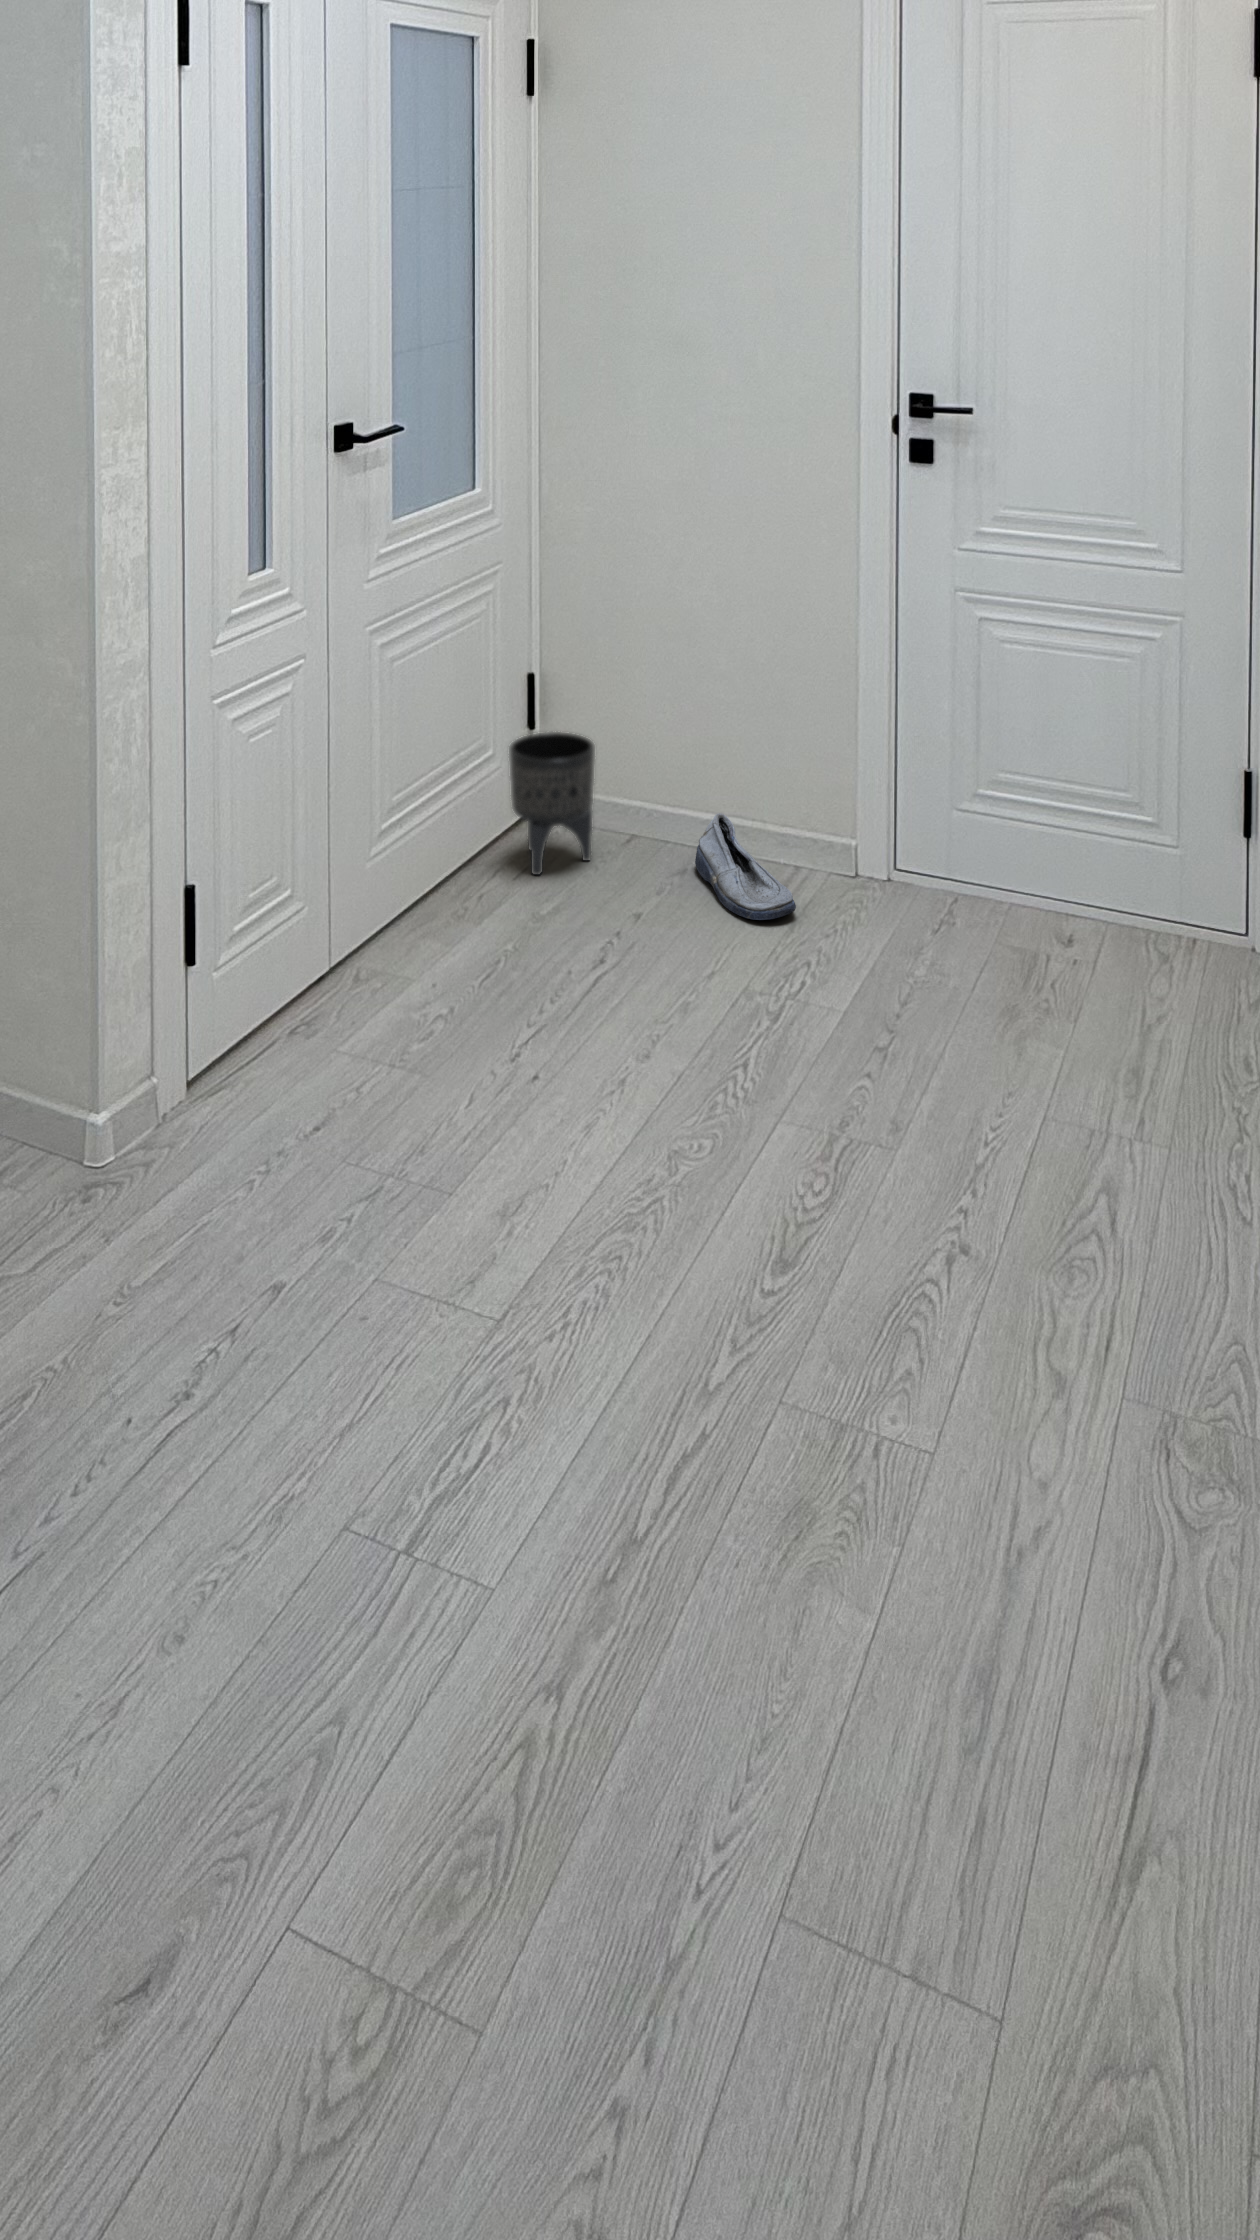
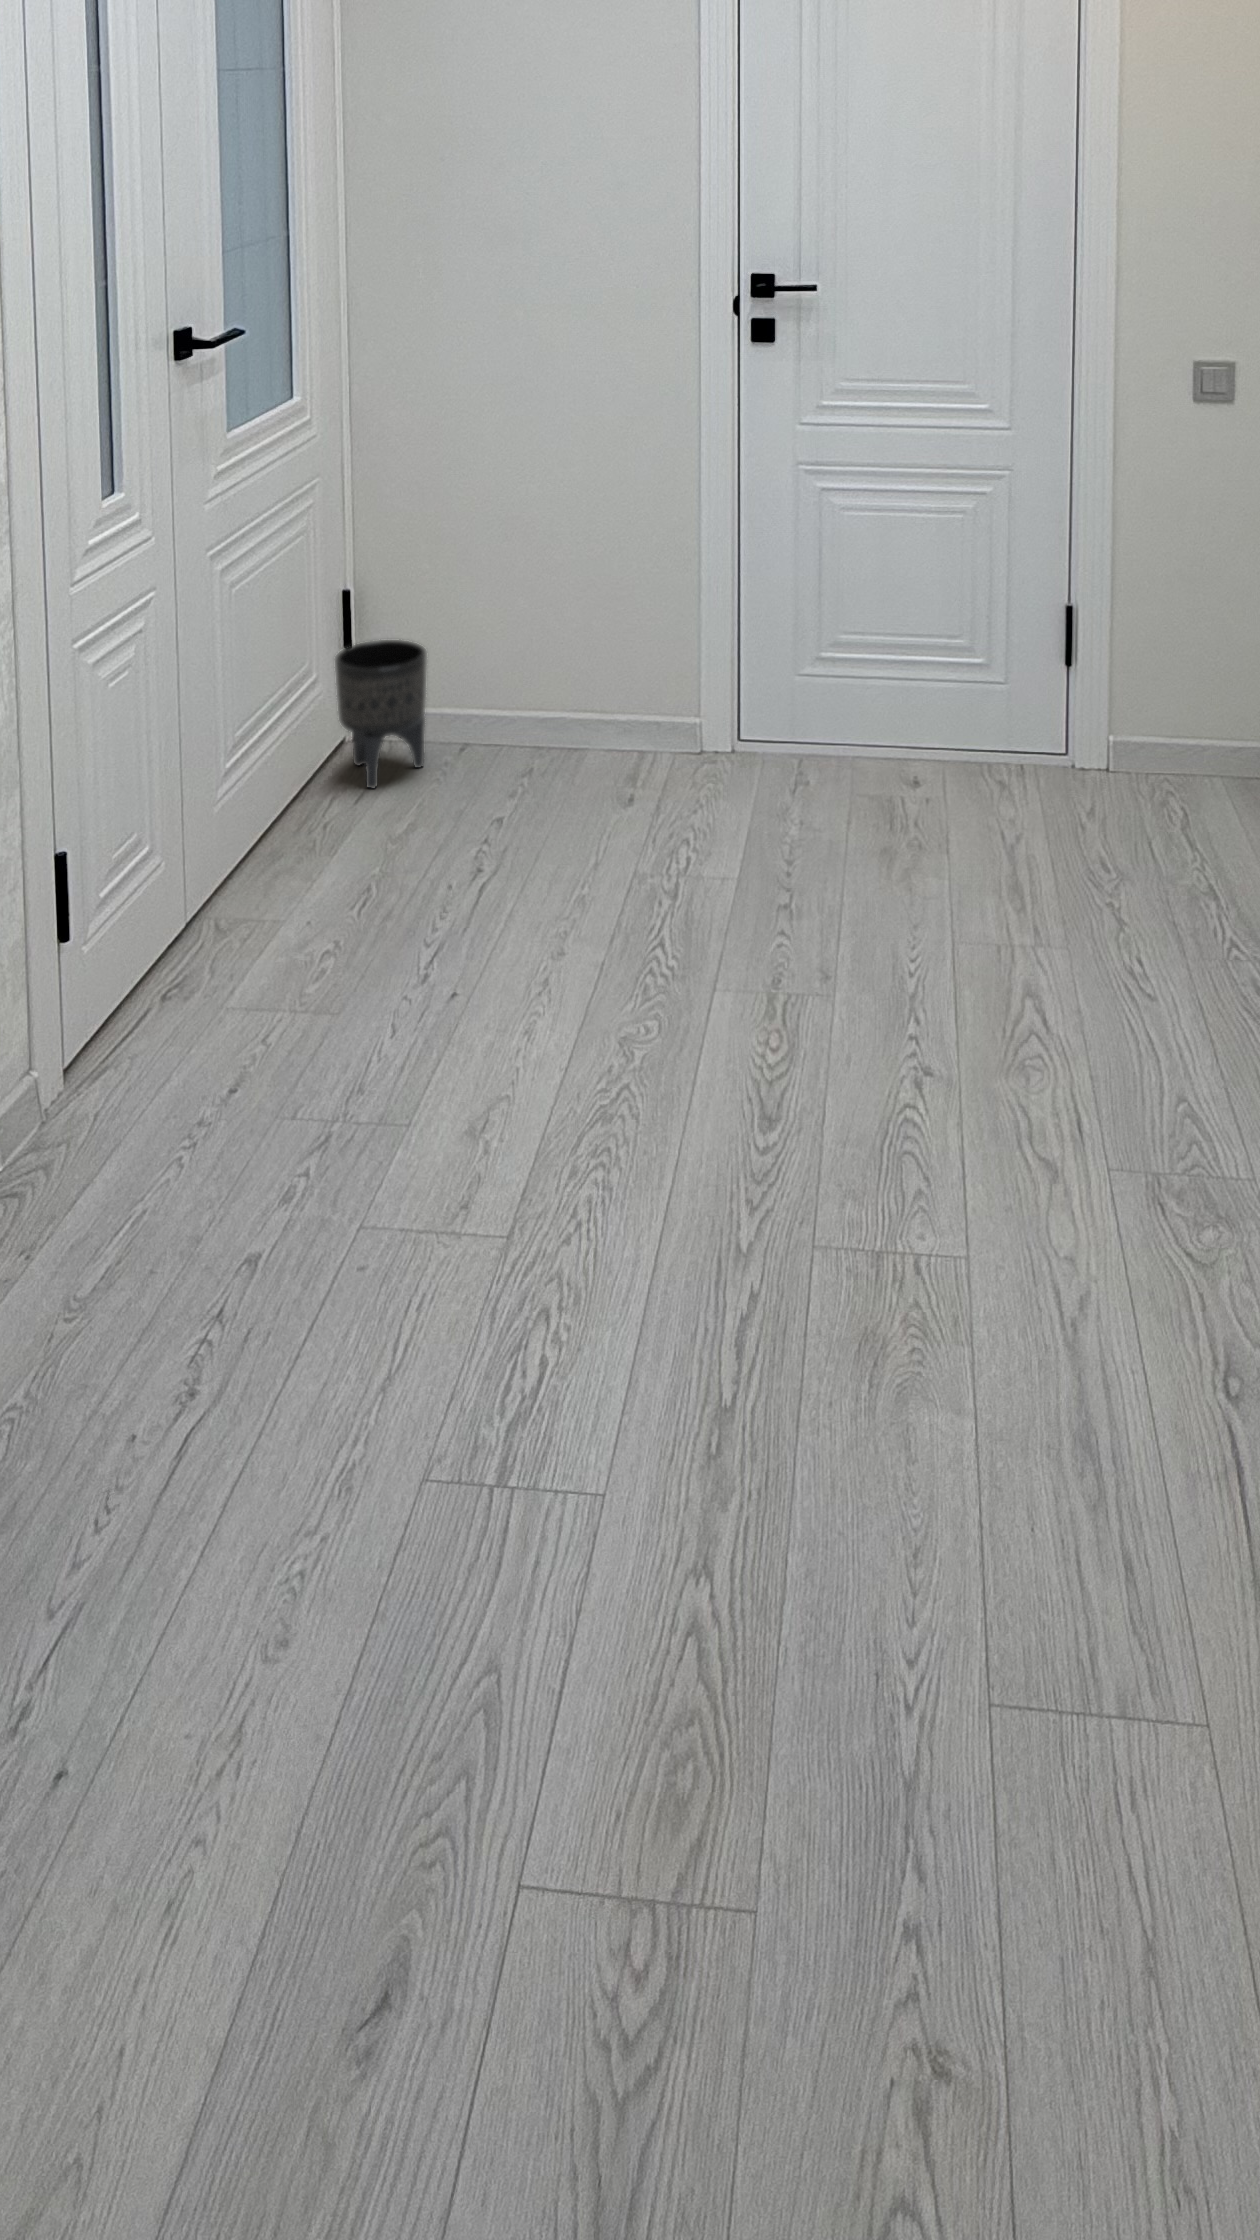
shoe: present [695,813,796,920] -> none [534,703,652,802]

